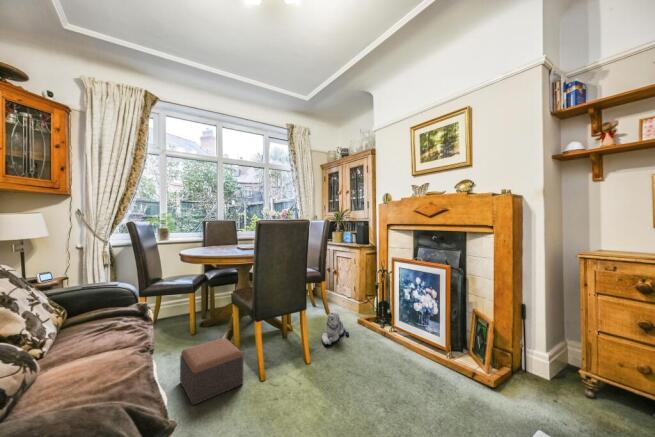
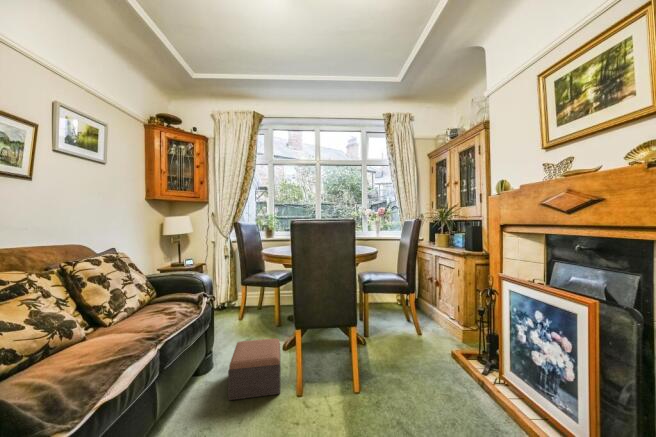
plush toy: present [322,312,349,345] -> none [390,335,432,377]

